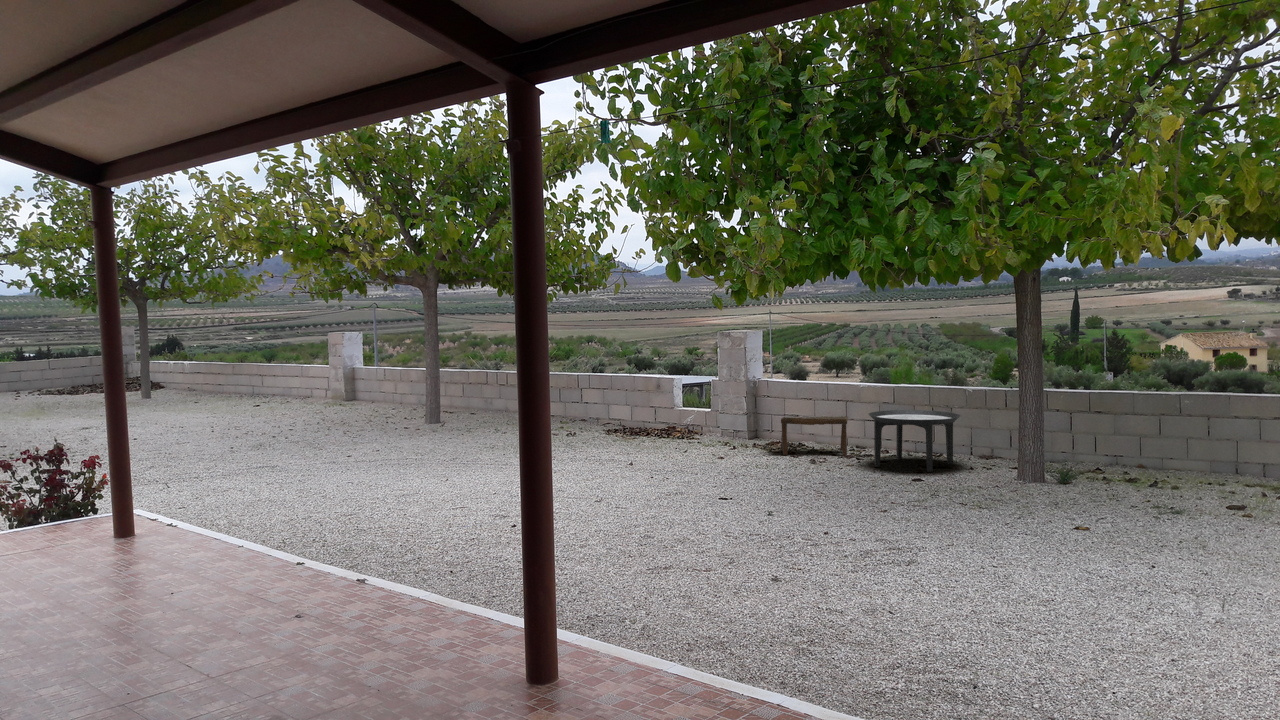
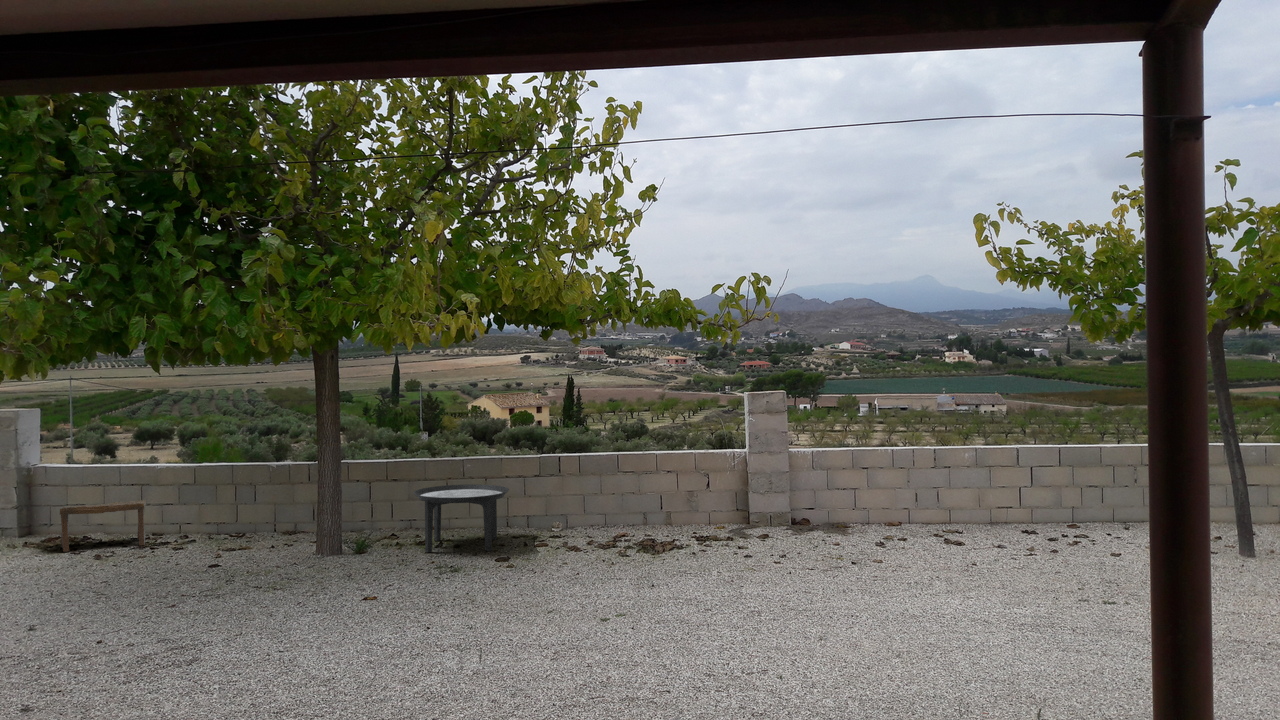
round table: present [869,410,960,472] -> present [413,484,509,552]

